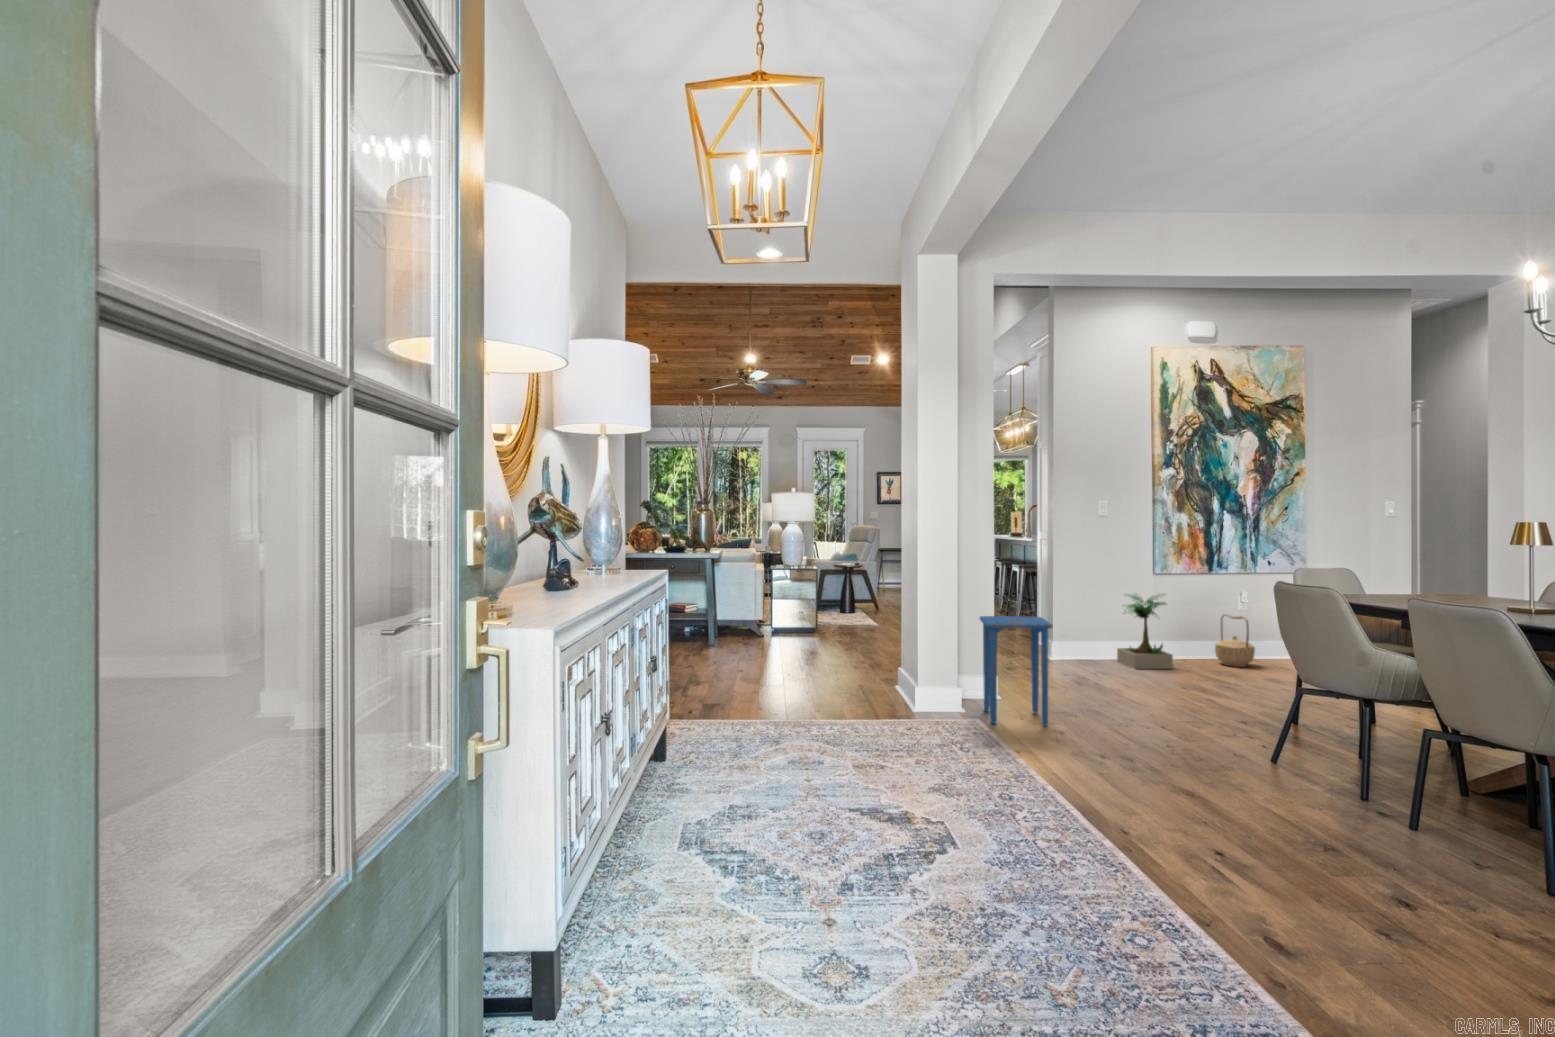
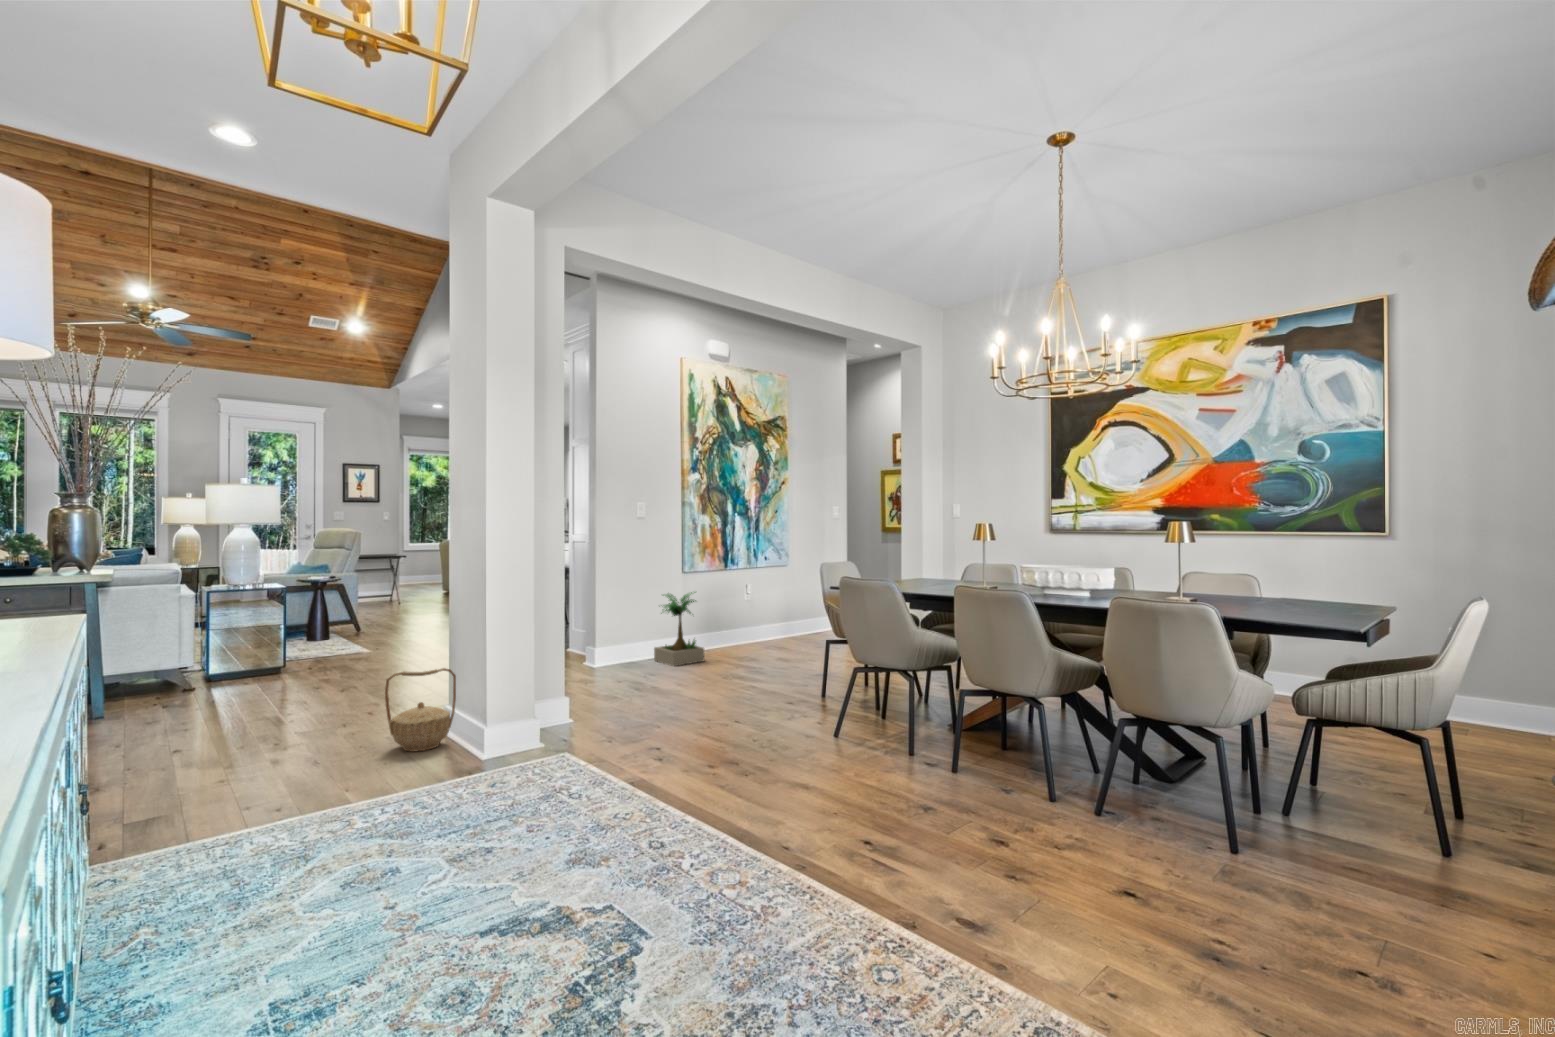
basket: present [1215,614,1255,667] -> present [385,668,456,752]
side table: present [980,616,1053,726] -> none [557,628,643,755]

